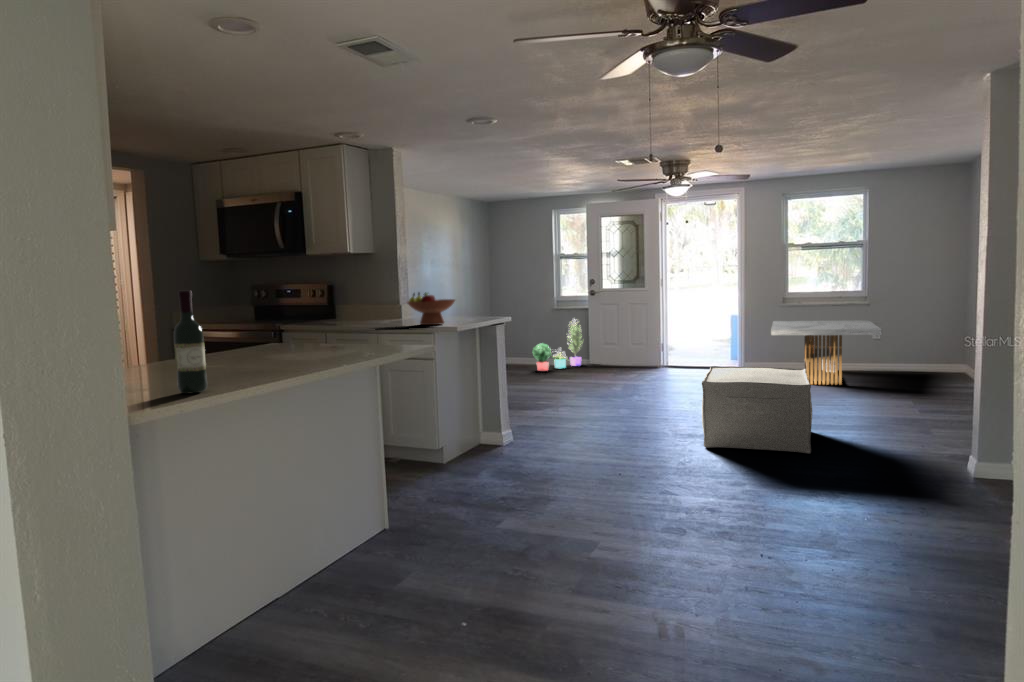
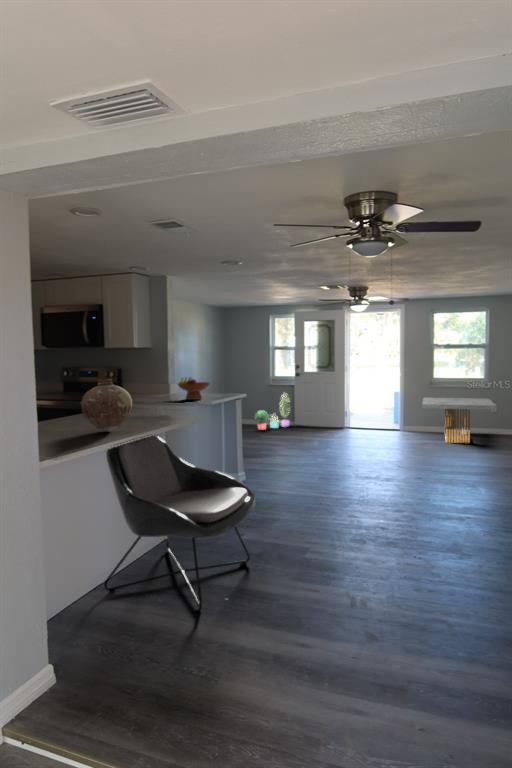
vase: none [235,287,315,368] -> present [81,379,132,431]
wine bottle: present [174,291,207,394] -> none [55,385,74,449]
ottoman: present [702,366,812,454] -> none [376,430,448,491]
lounge chair: none [276,371,513,644] -> present [104,435,256,610]

